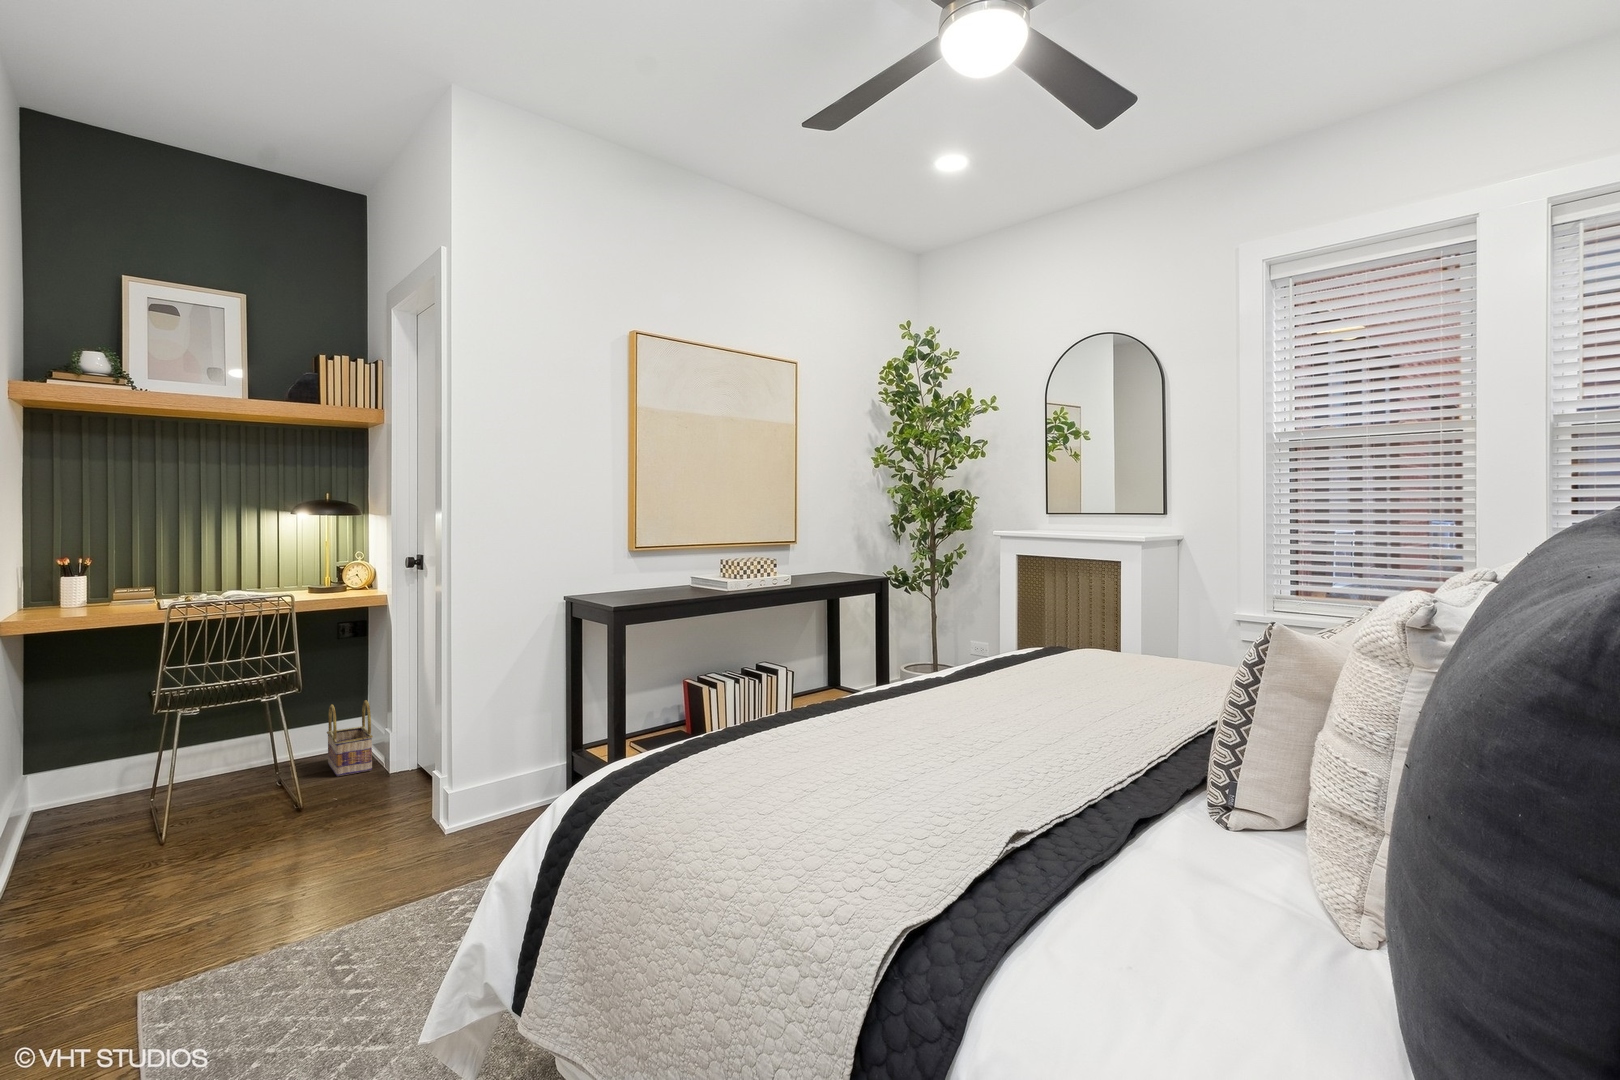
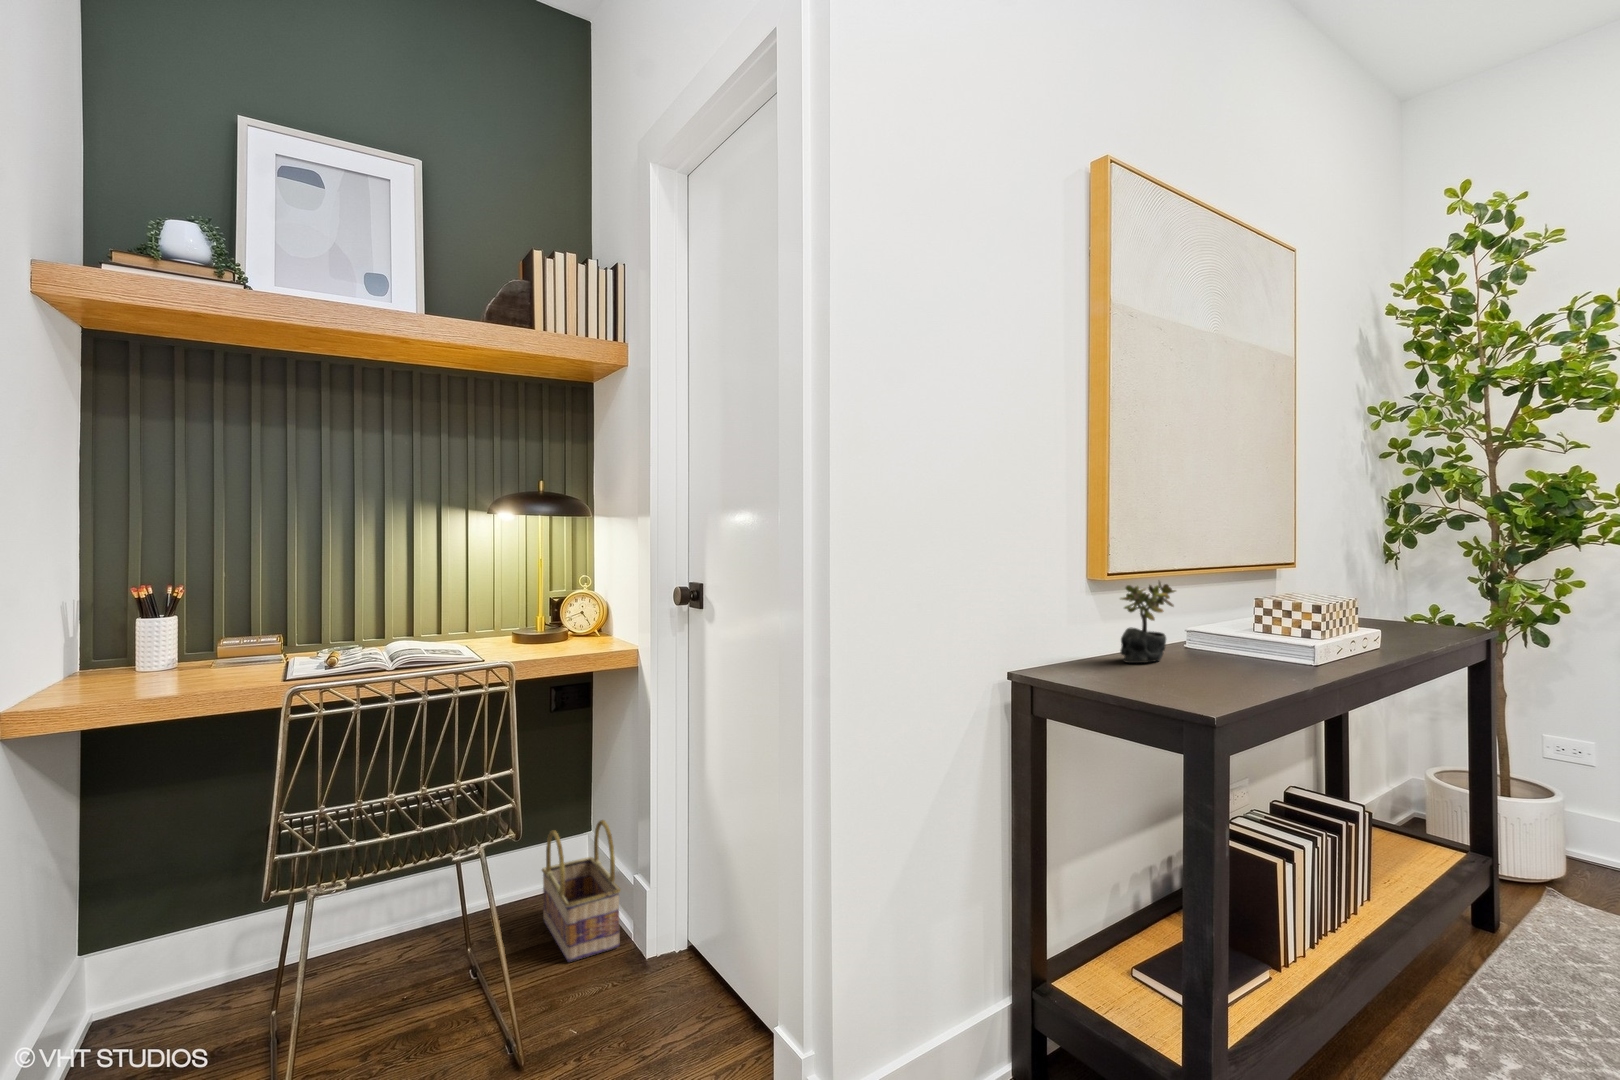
succulent plant: none [628,548,662,590] -> present [1120,581,1176,663]

